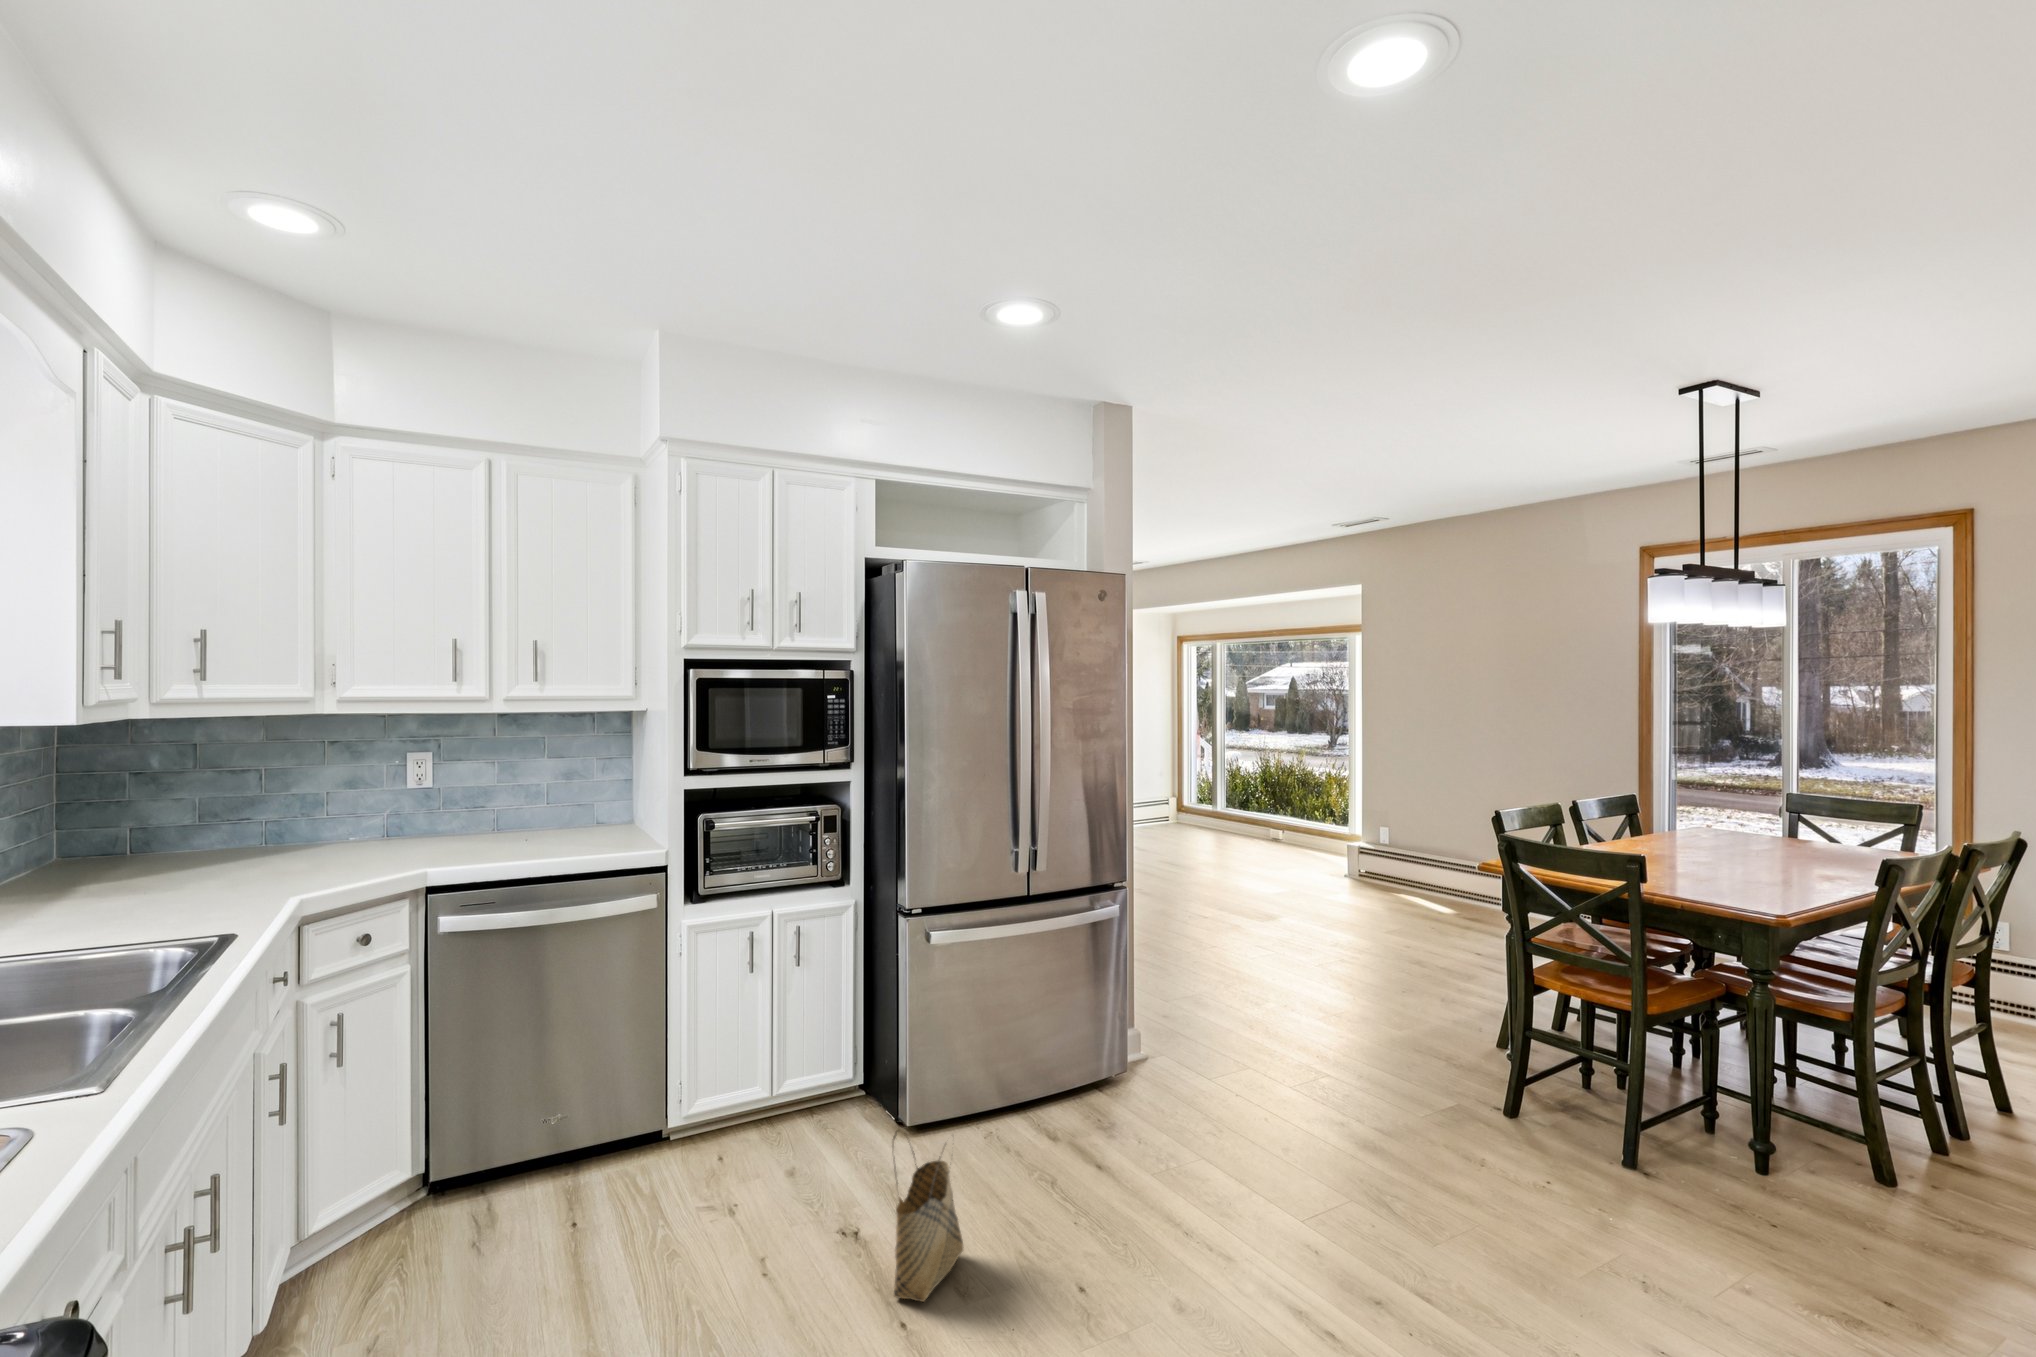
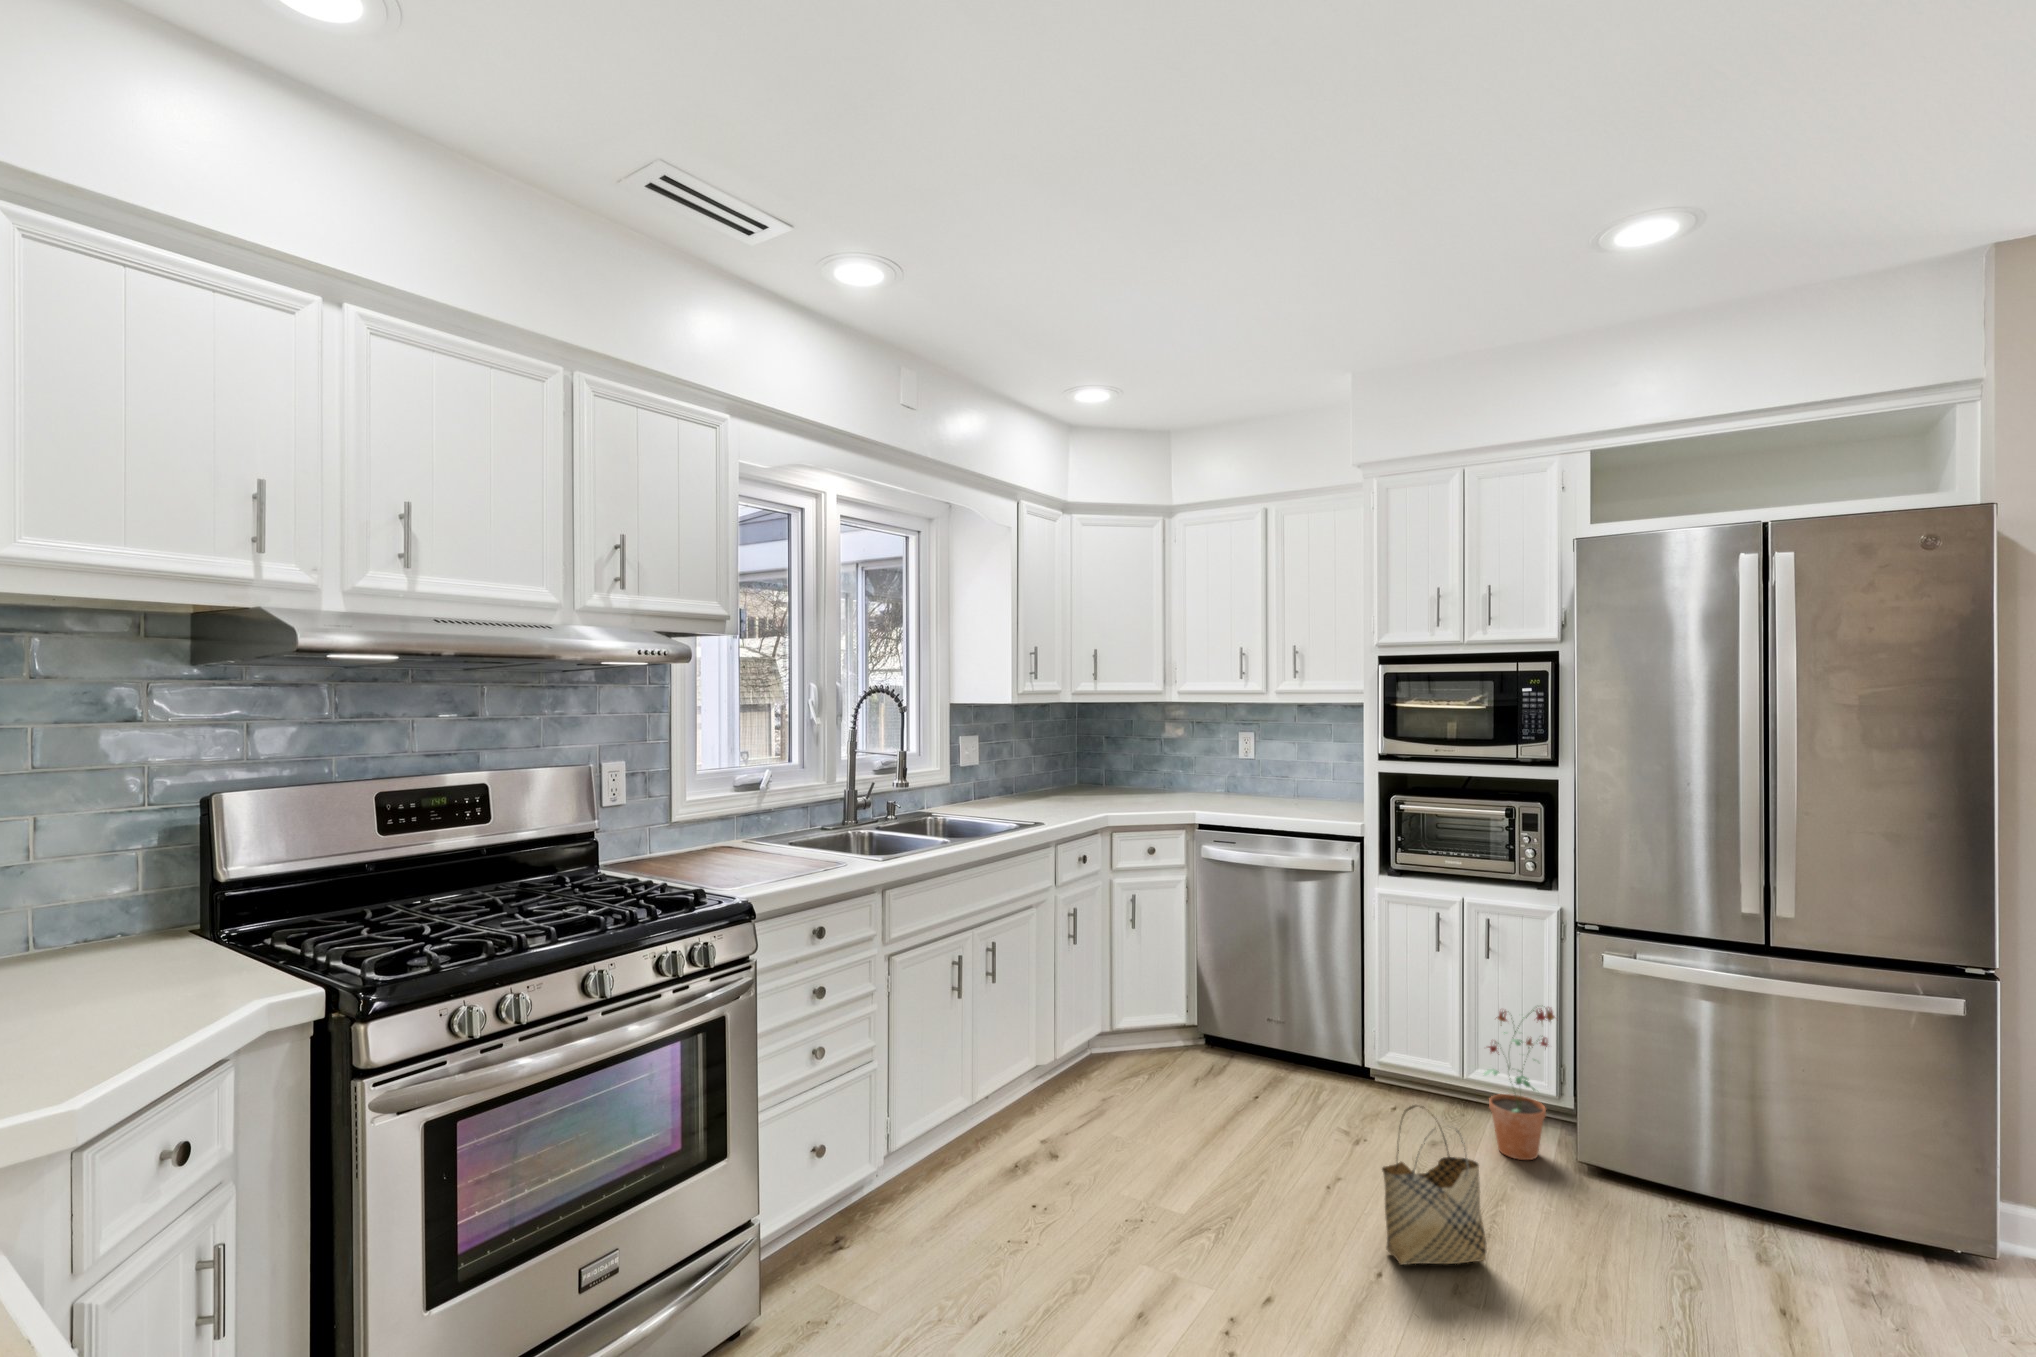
potted plant: none [820,993,883,1150] -> present [1484,1008,1555,1160]

